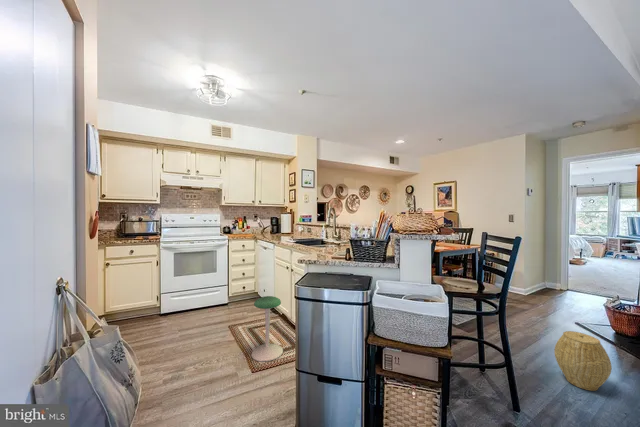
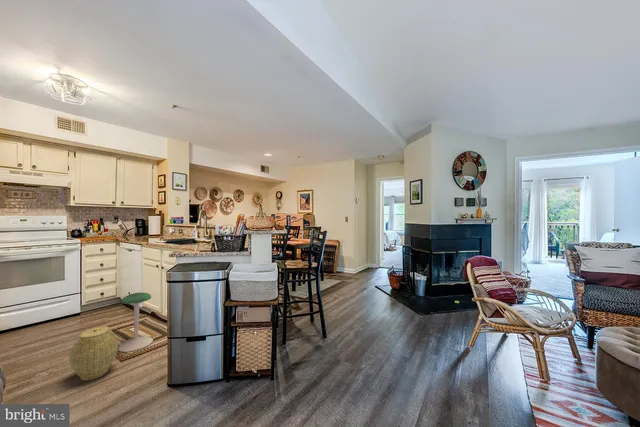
woven basket: present [554,331,612,391] -> present [70,326,118,381]

